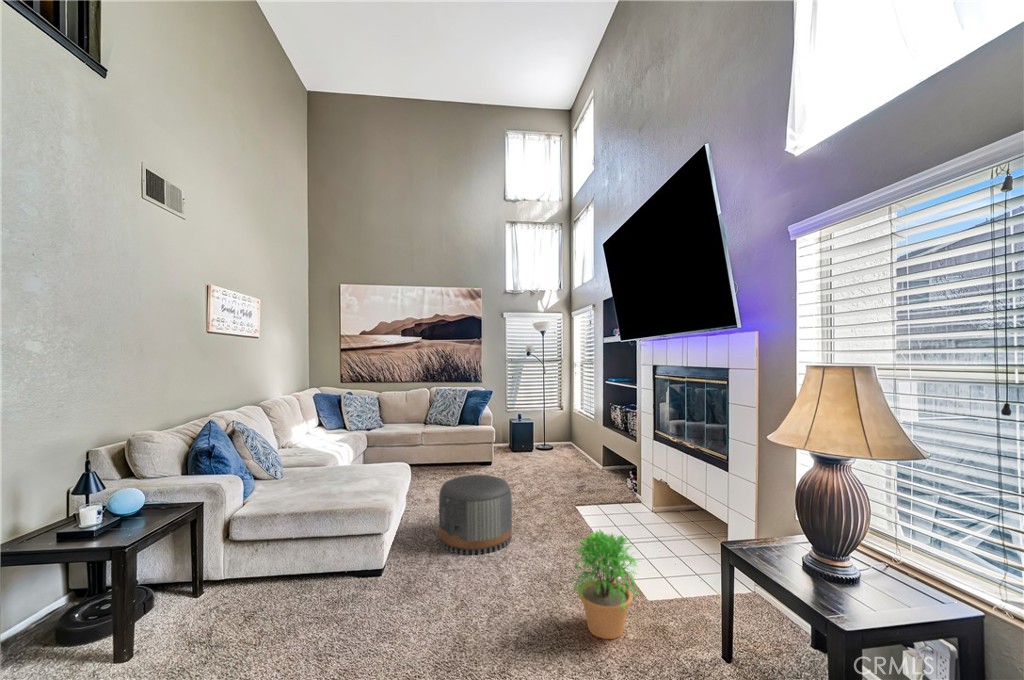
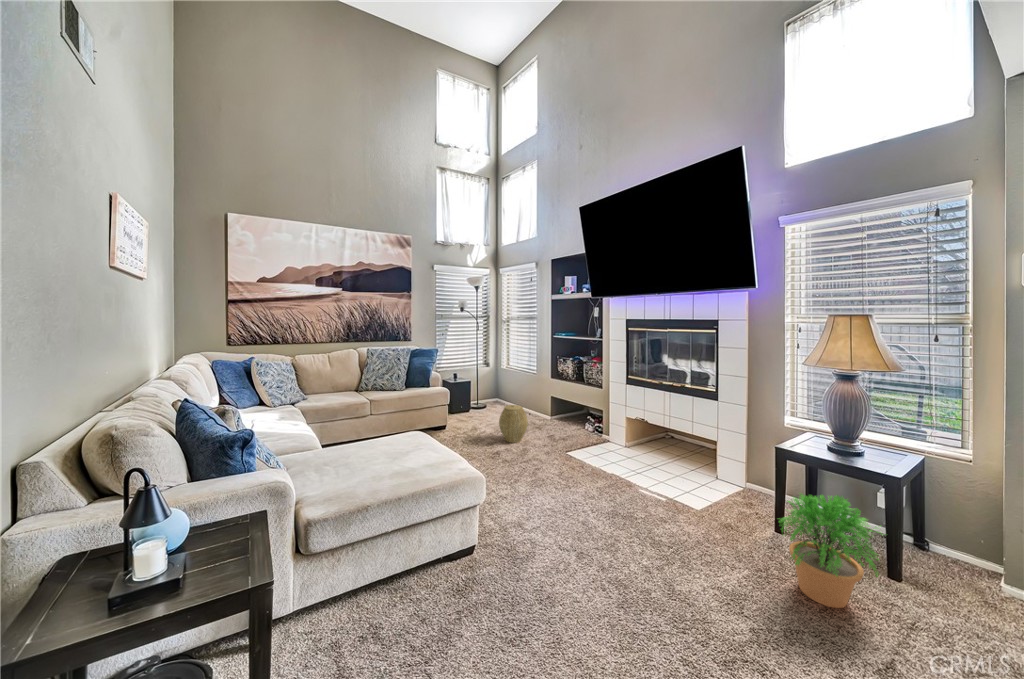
woven basket: none [515,447,543,485] -> present [499,405,528,443]
pouf: present [439,475,512,555] -> none [516,445,602,546]

